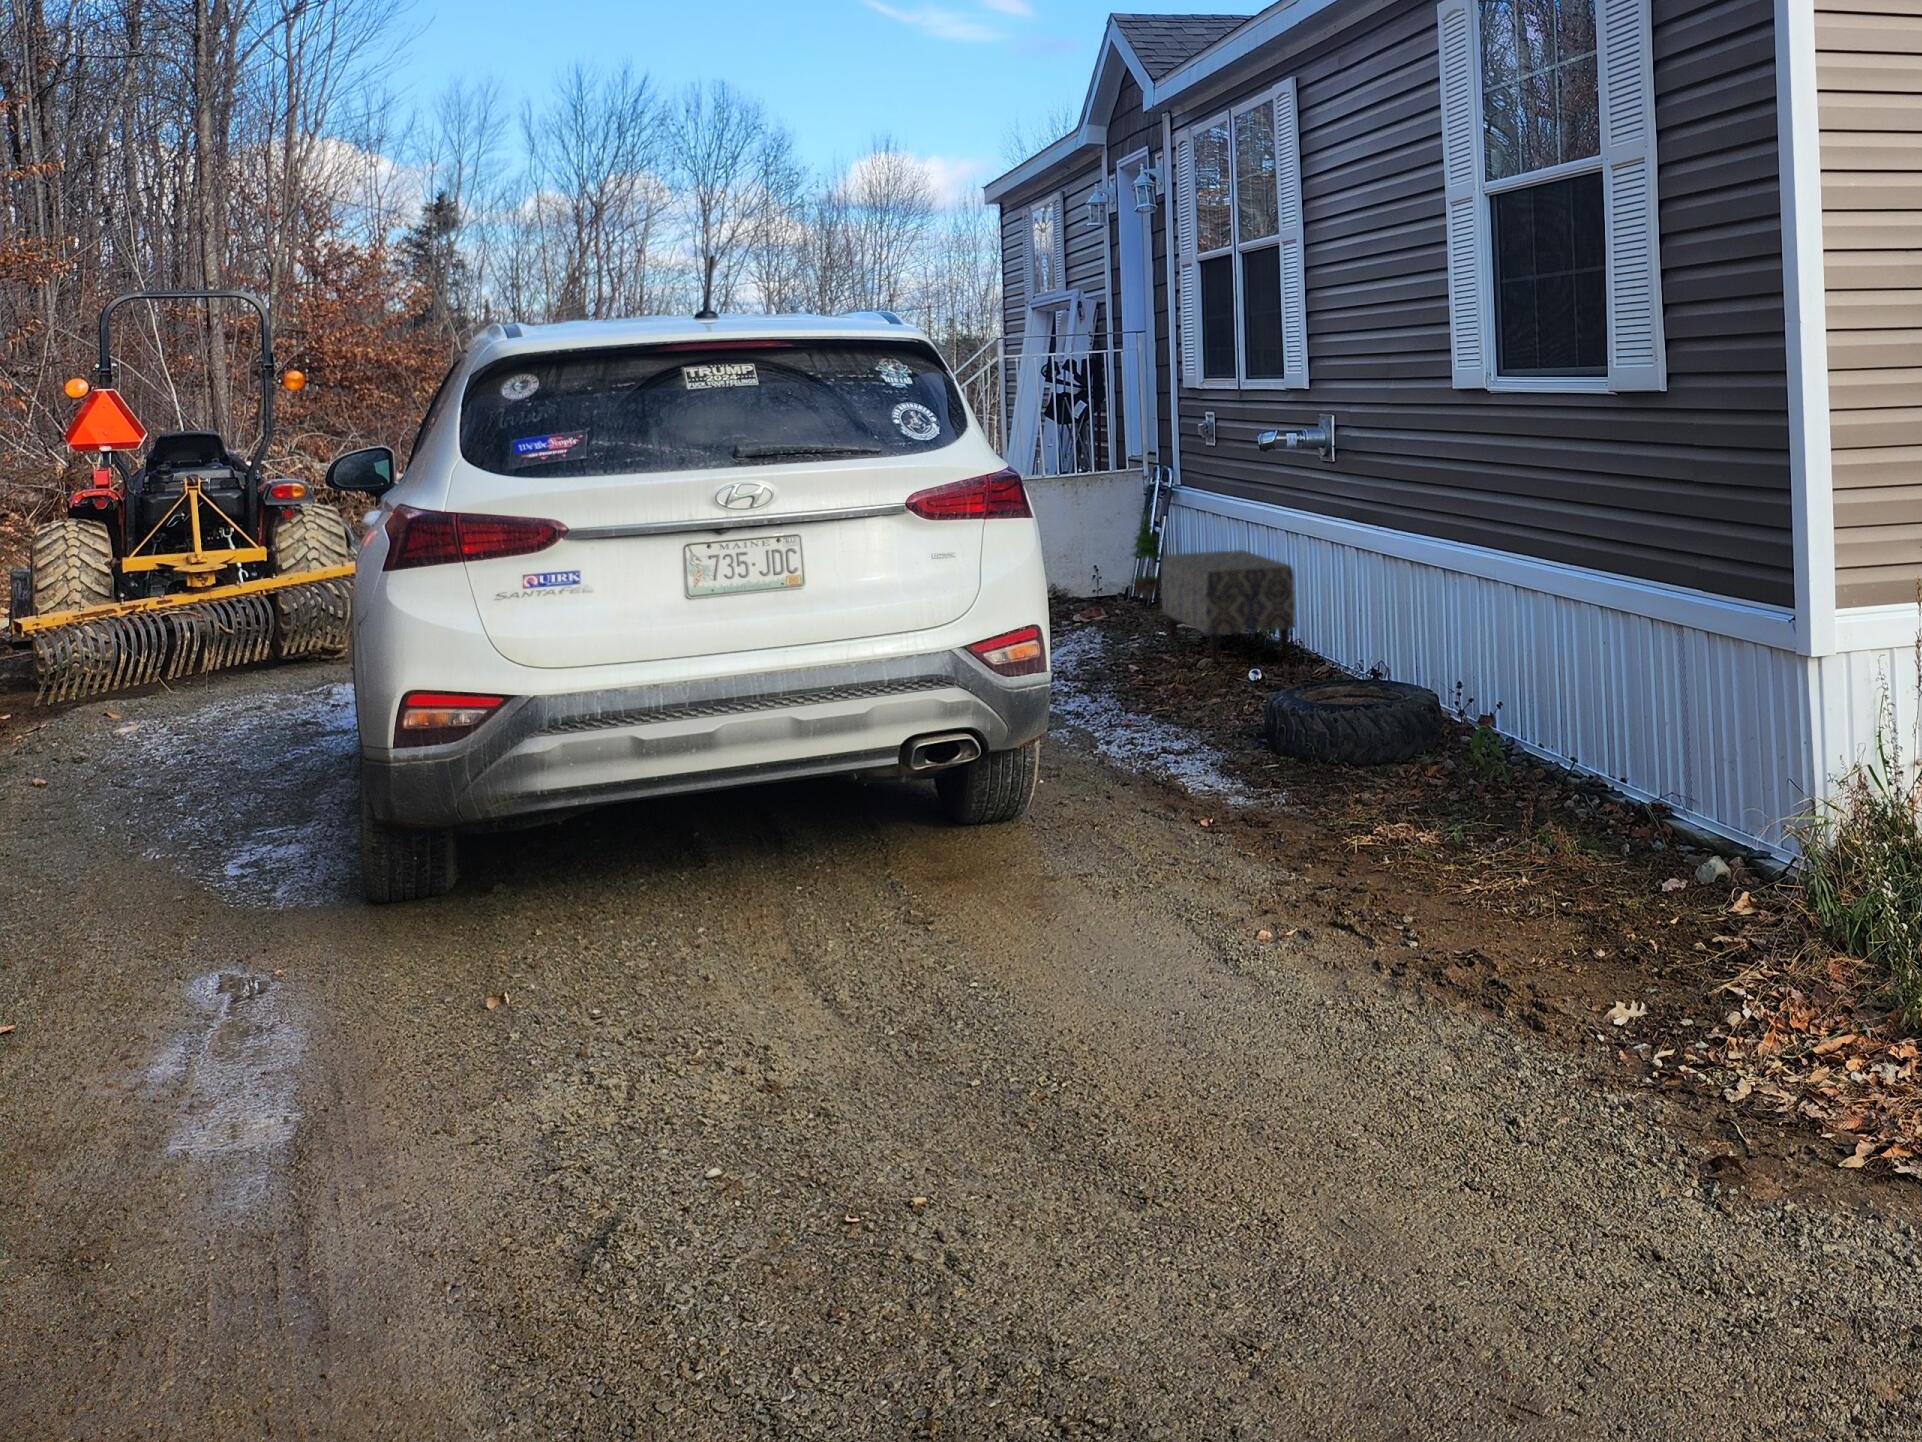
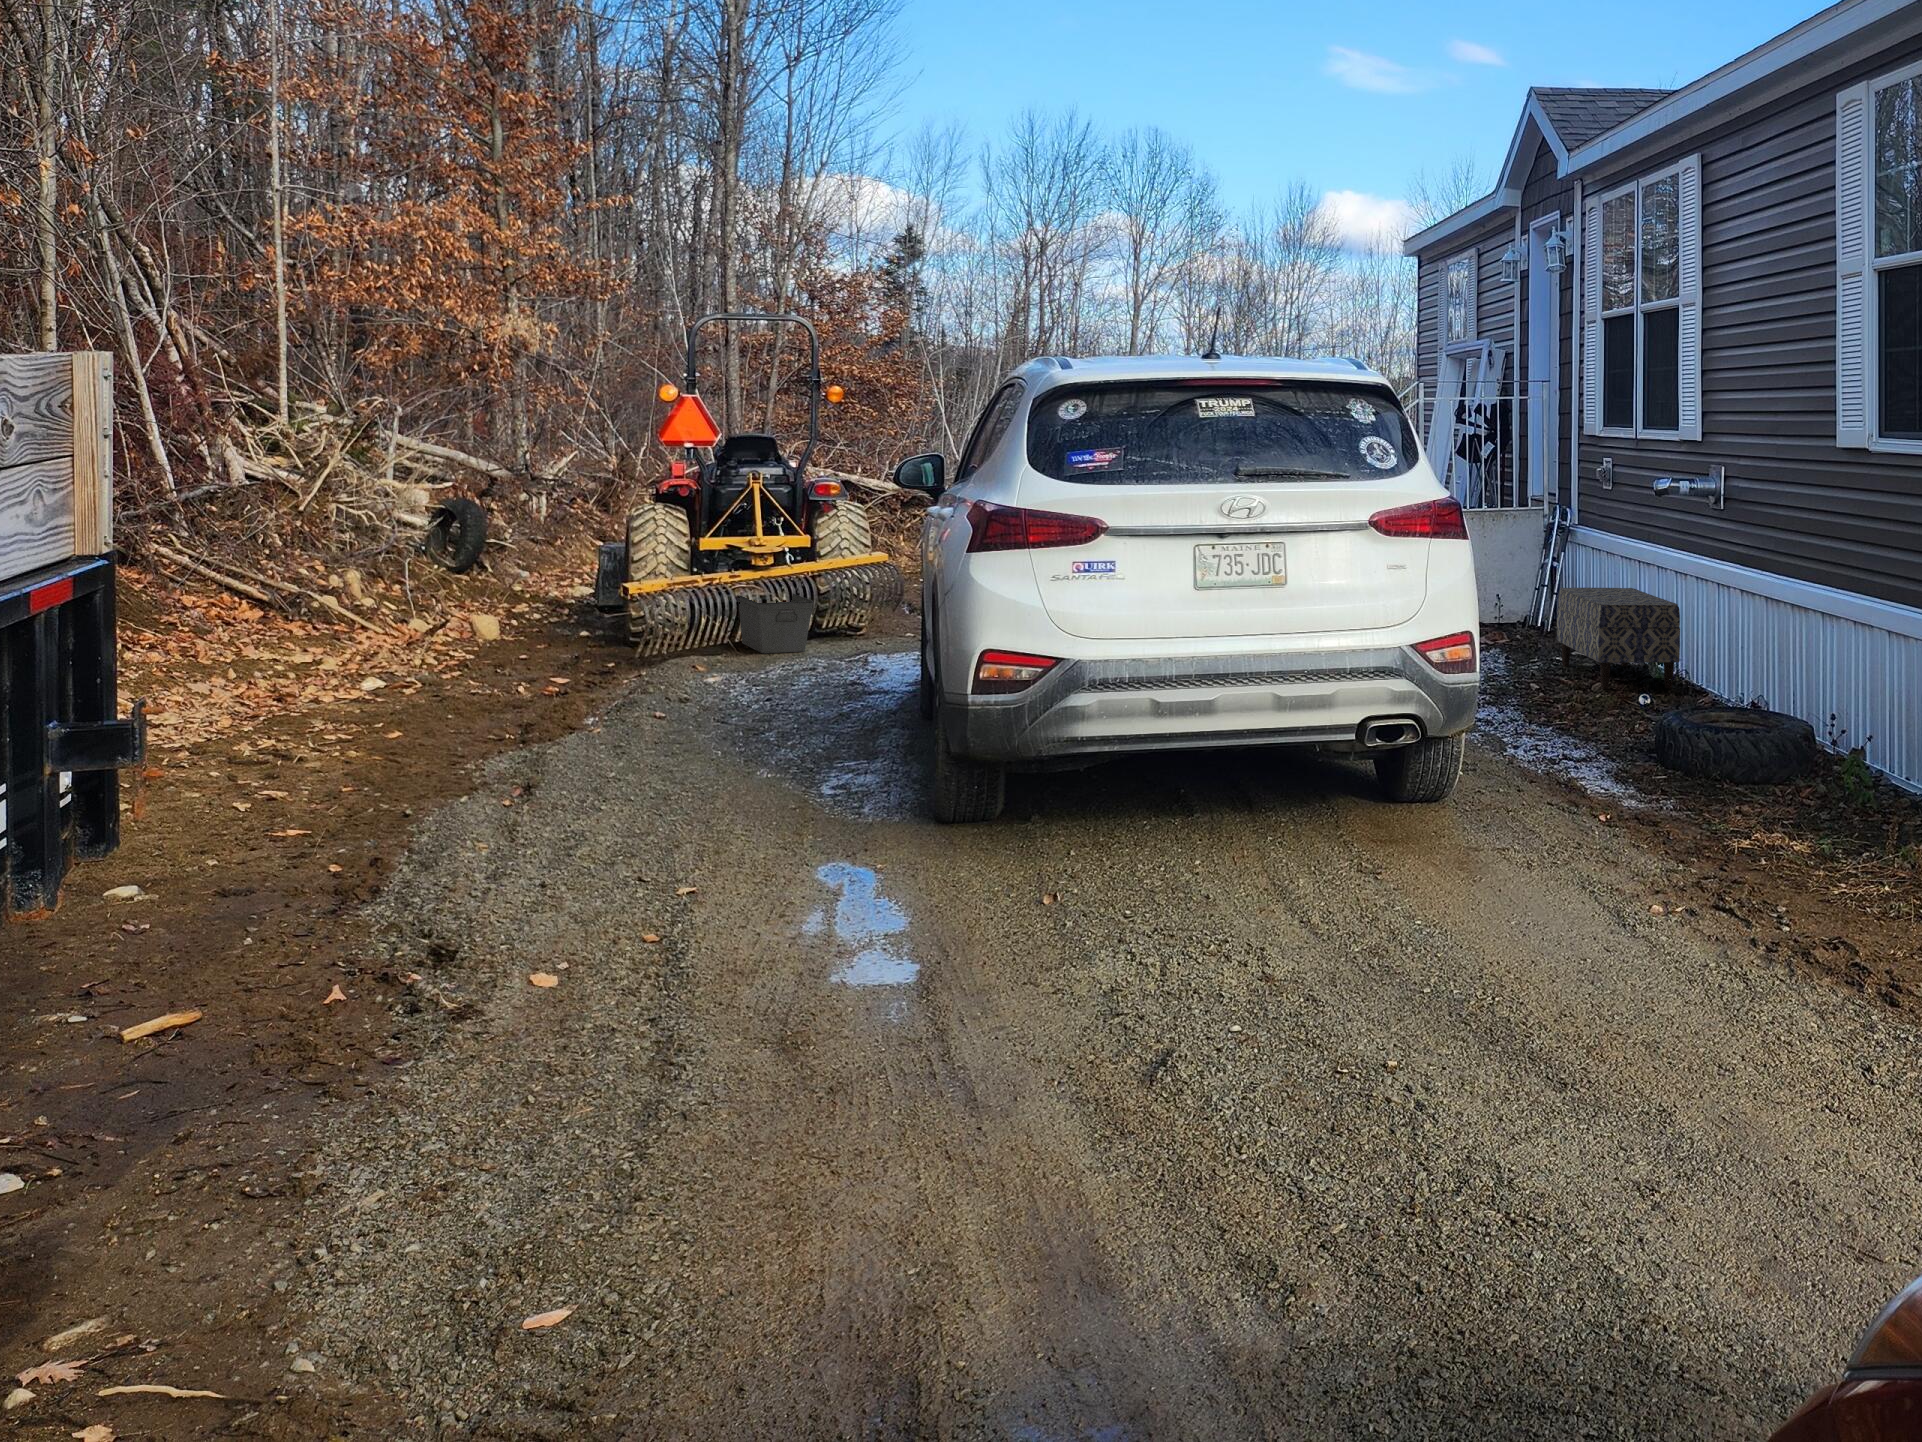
potted tree: present [1132,511,1161,599] -> none [1526,545,1556,630]
storage bin: none [149,621,251,697] -> present [738,594,813,653]

